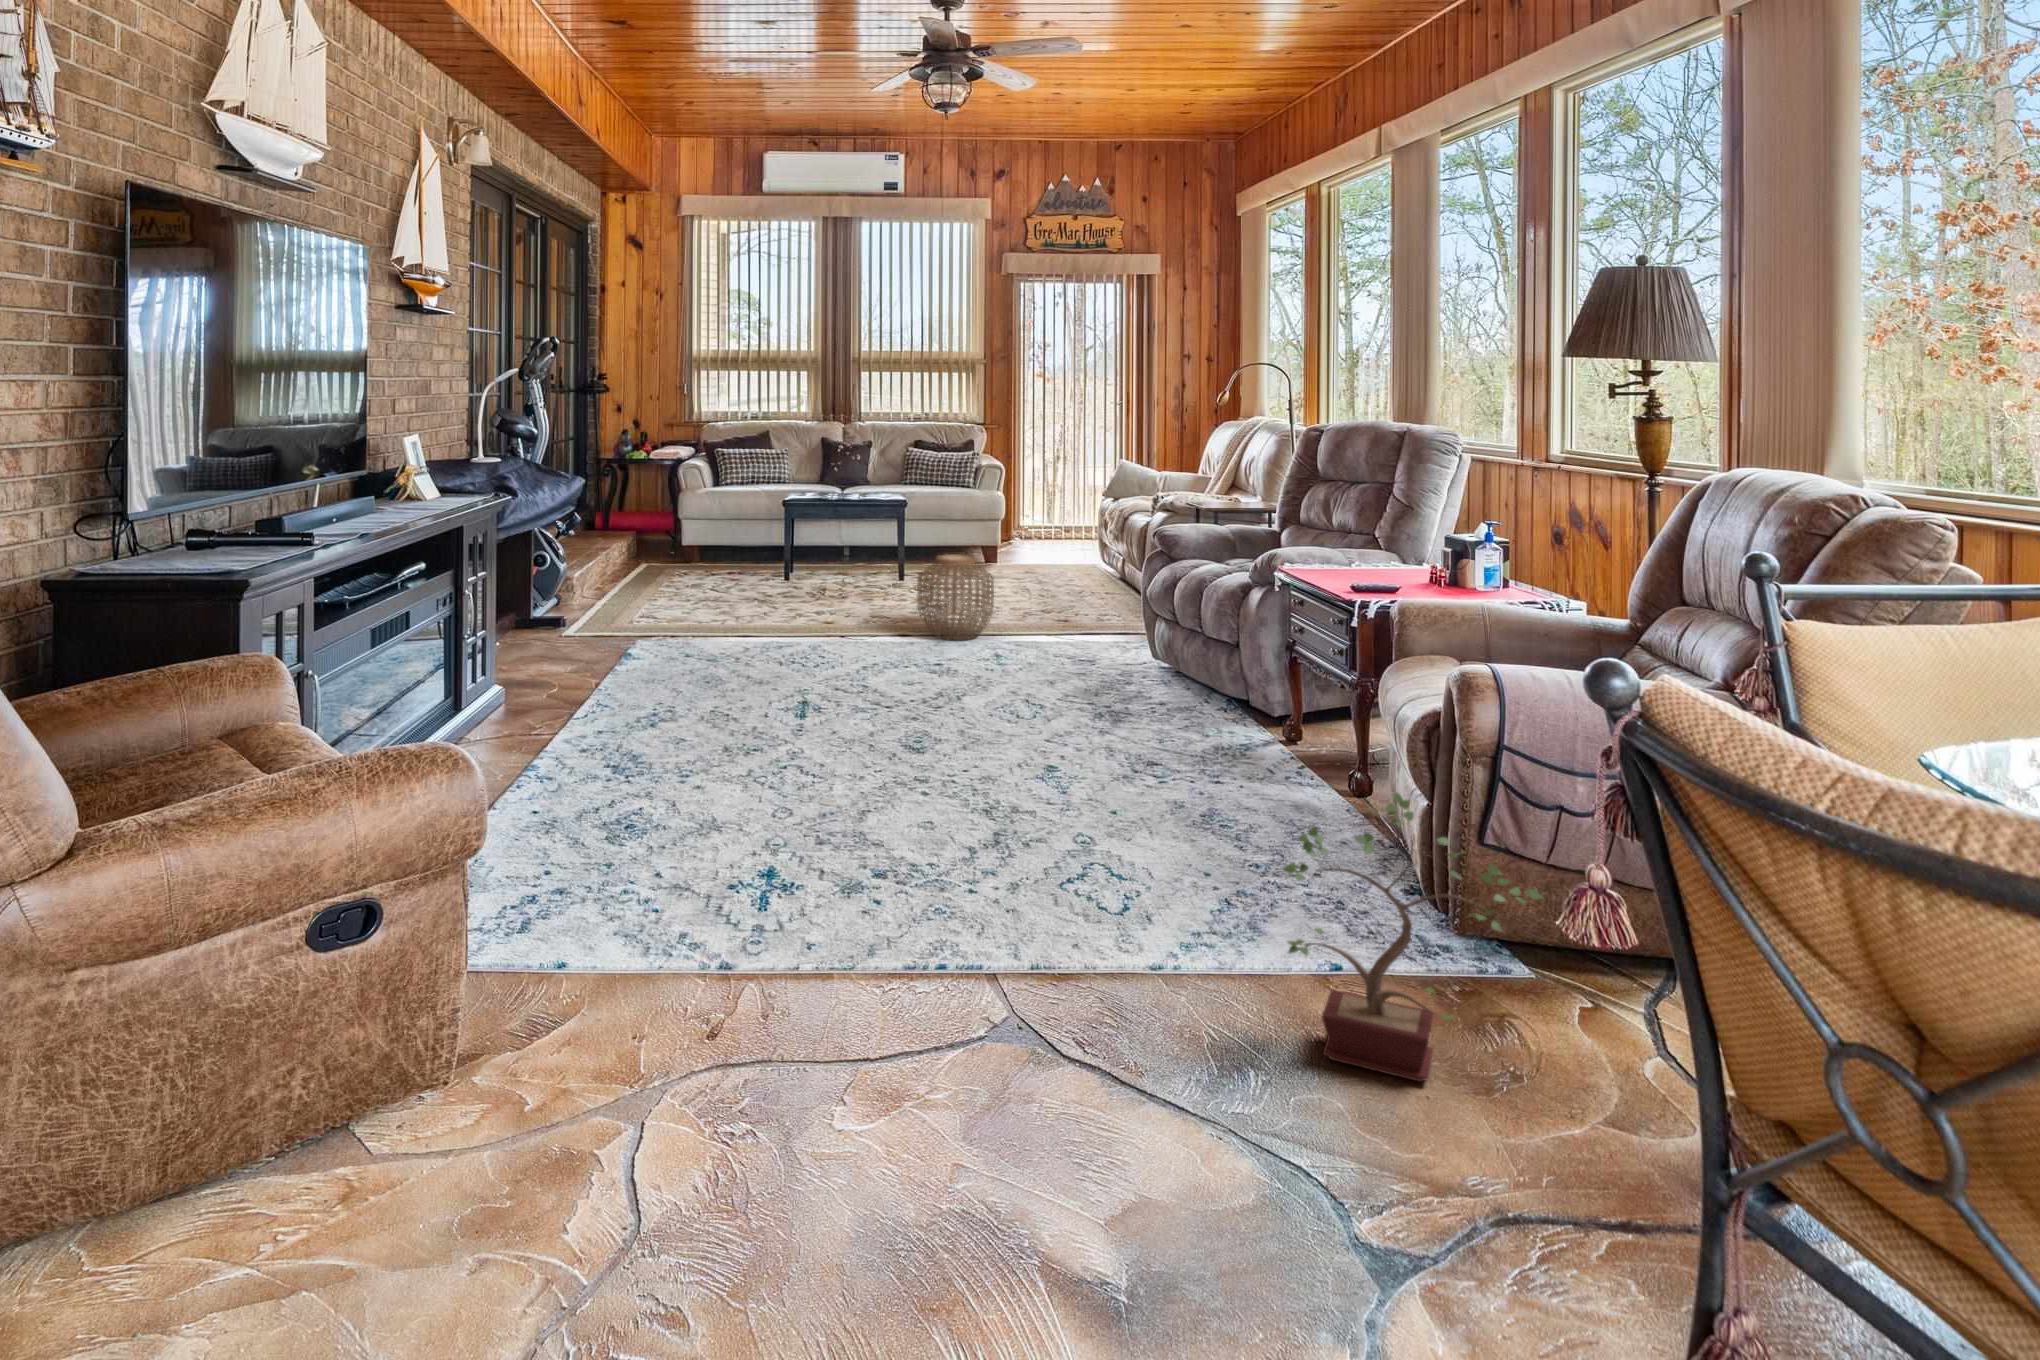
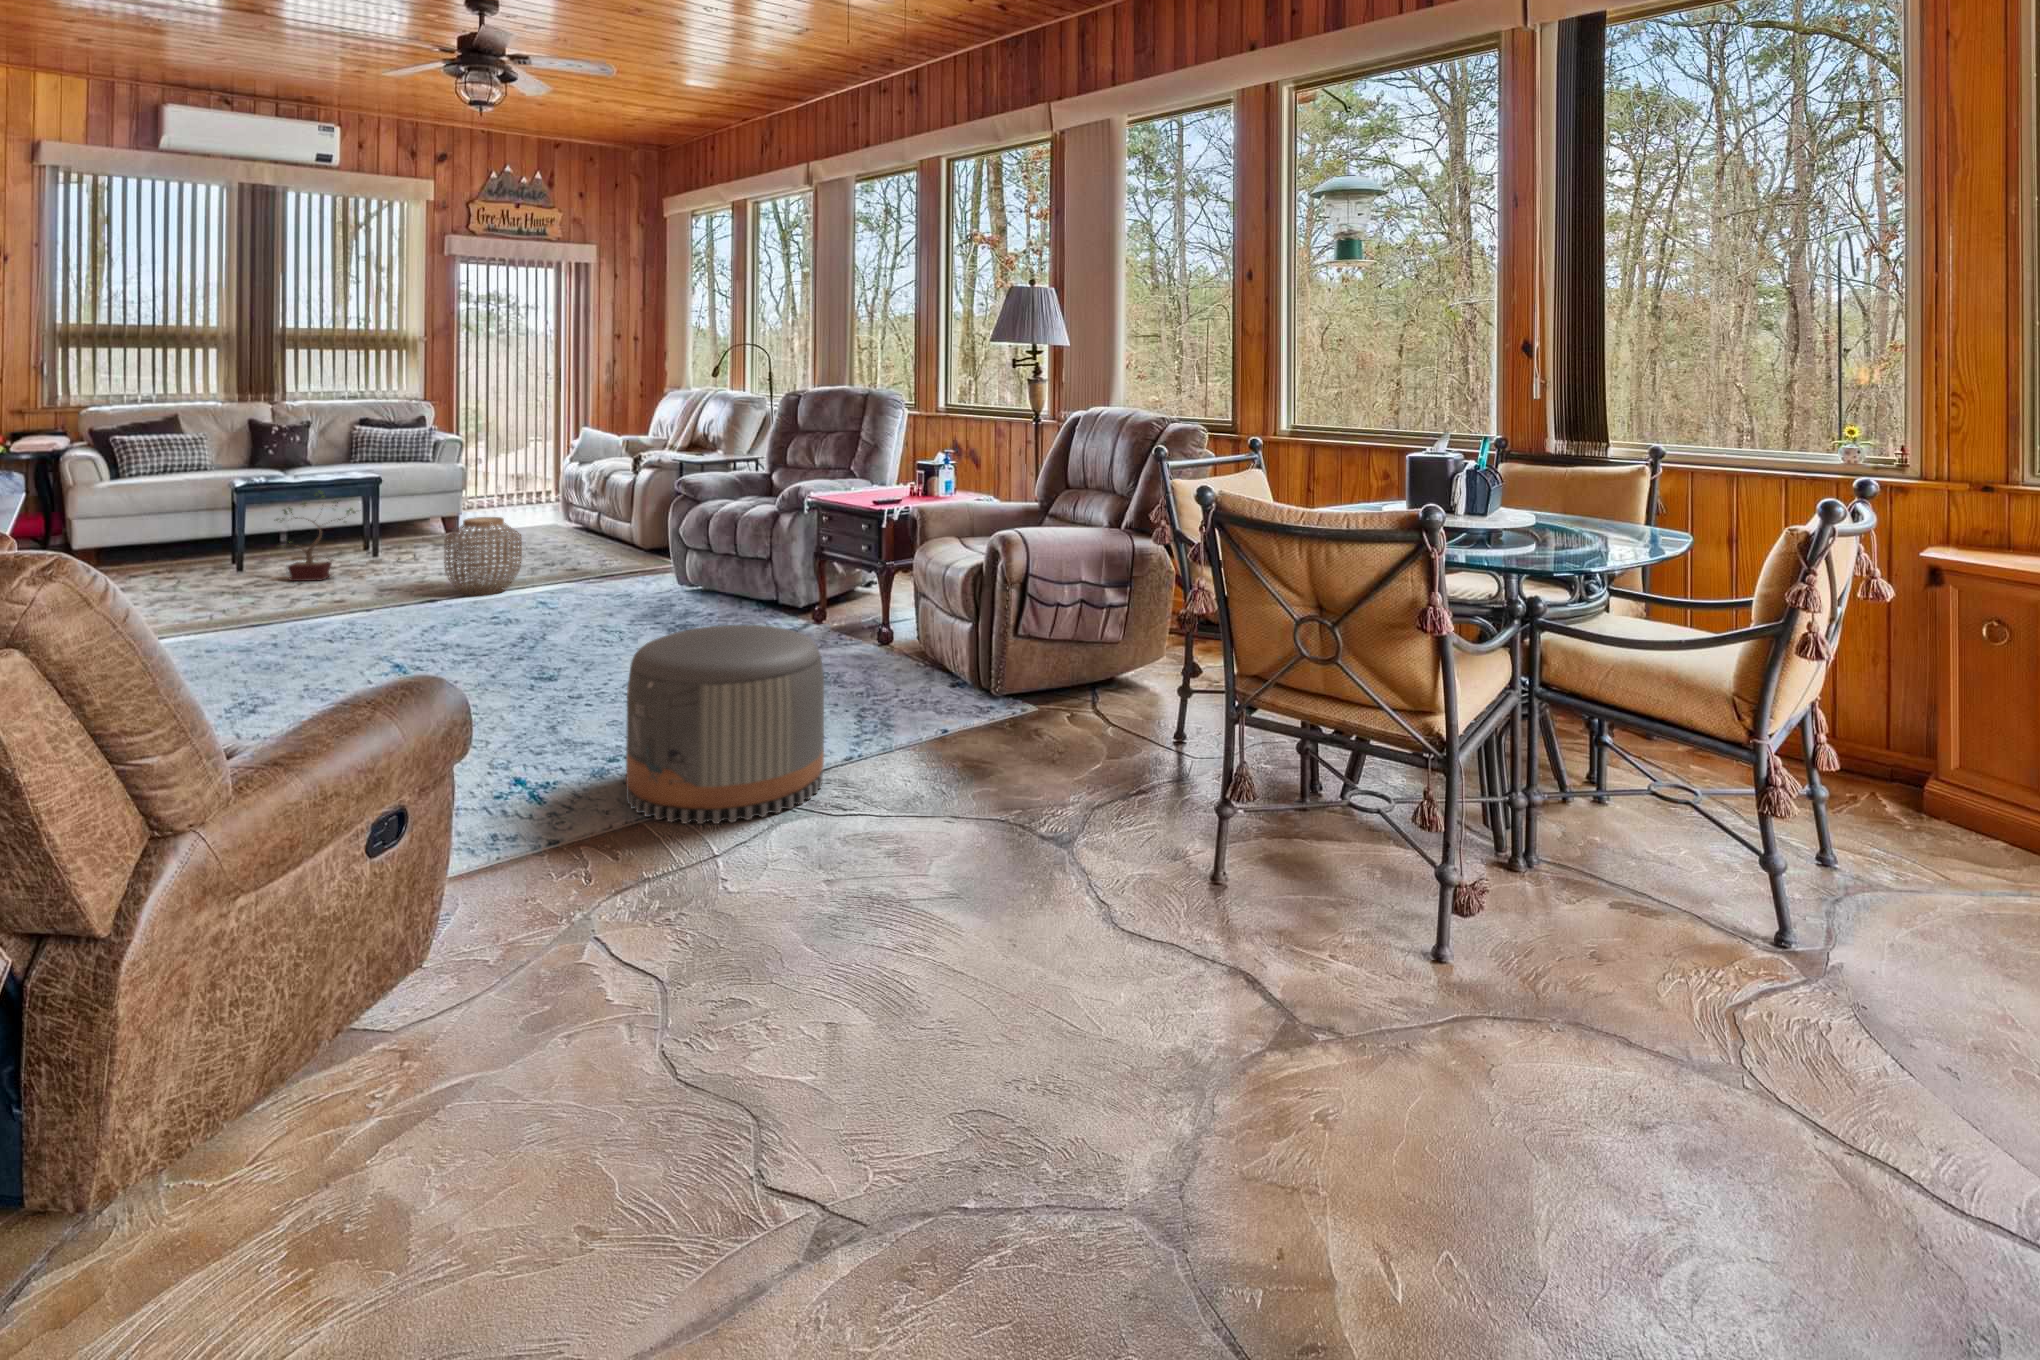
pouf: none [811,761,1083,1075] -> present [626,625,824,824]
potted plant: present [1283,792,1543,1082] -> present [276,490,355,581]

